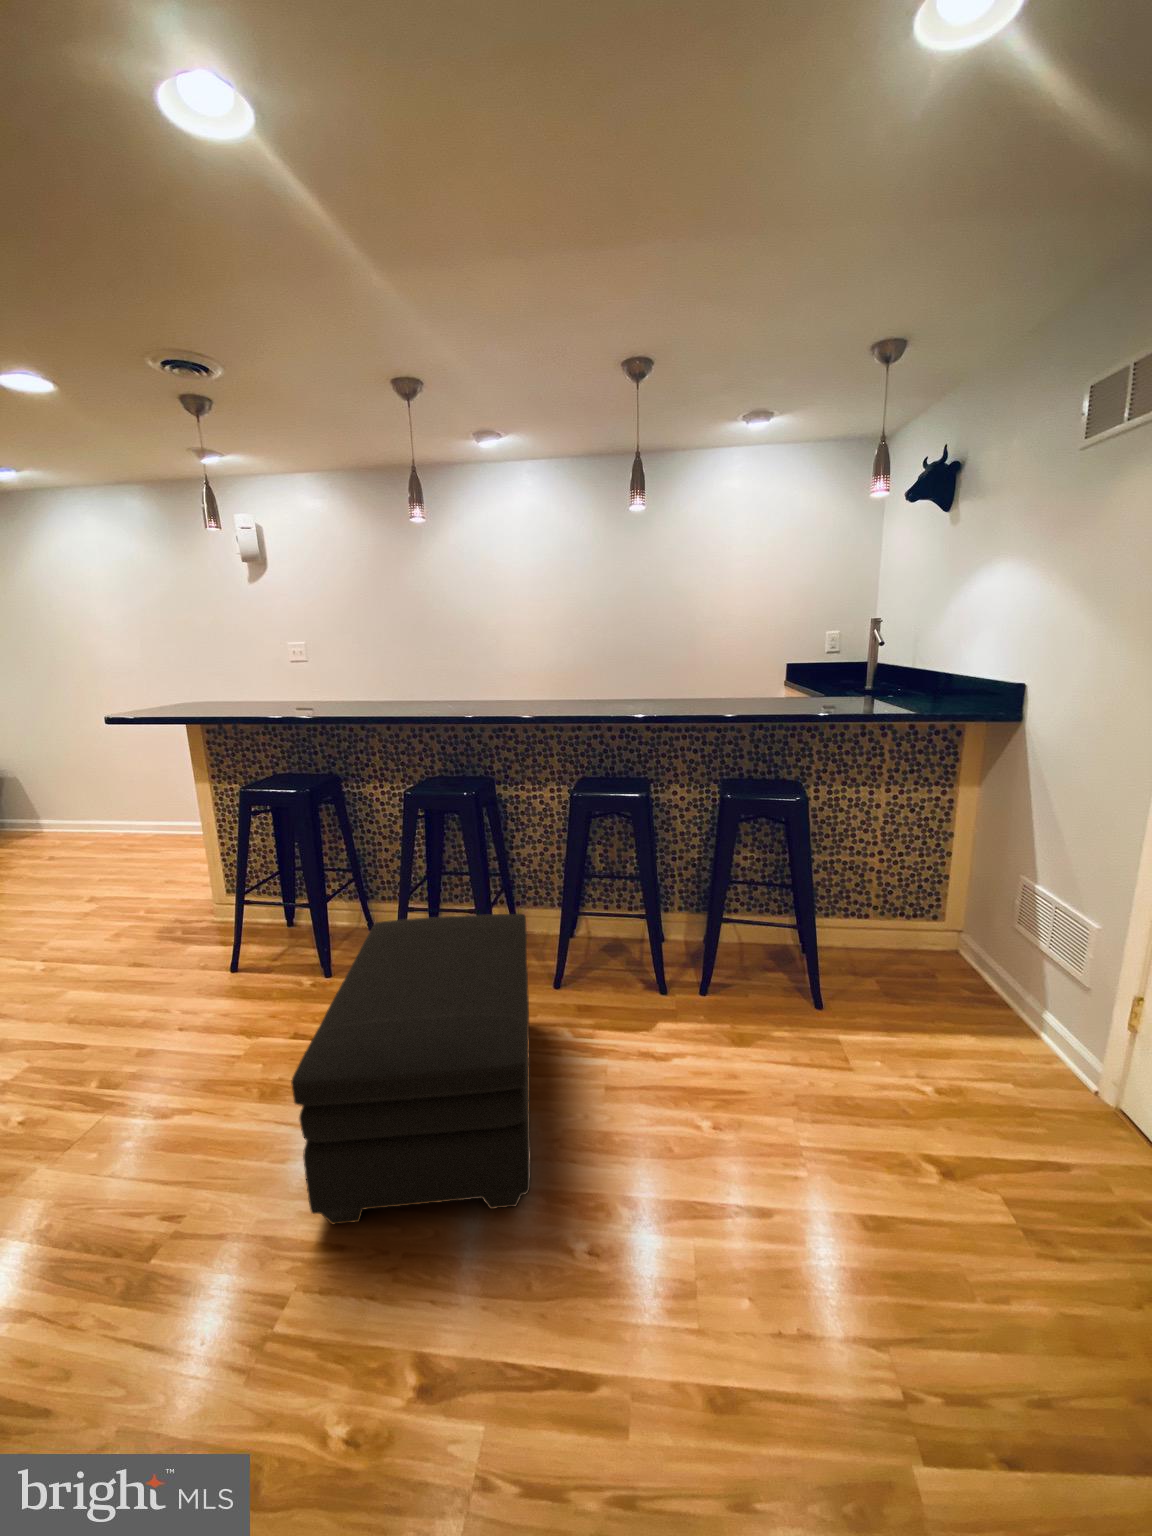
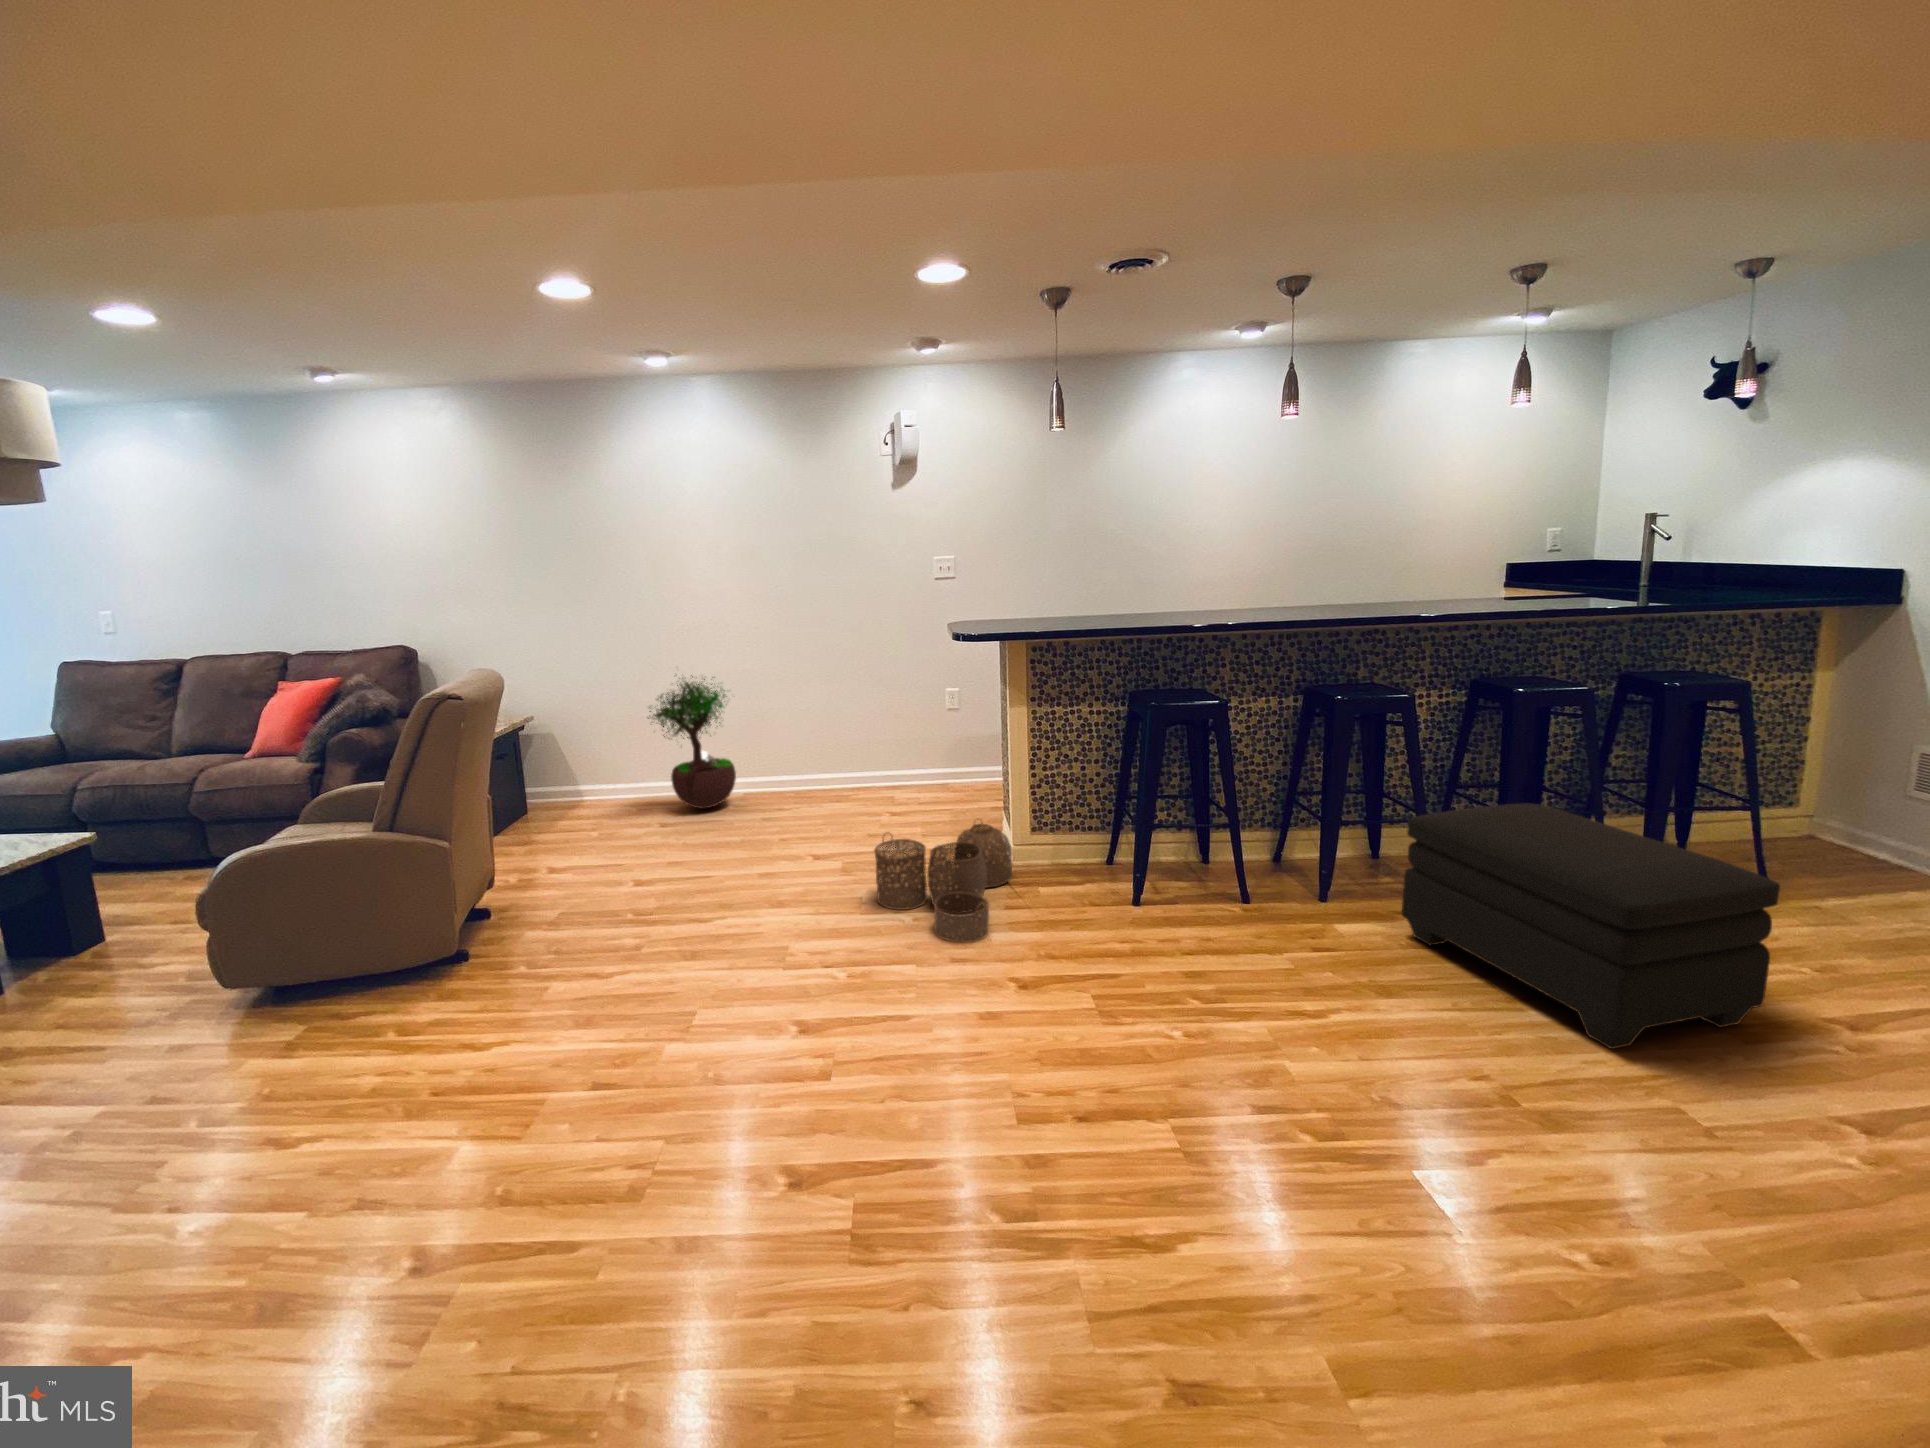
potted tree: none [39,731,150,844] -> present [647,675,736,809]
woven basket: none [24,877,213,998] -> present [874,819,1012,942]

